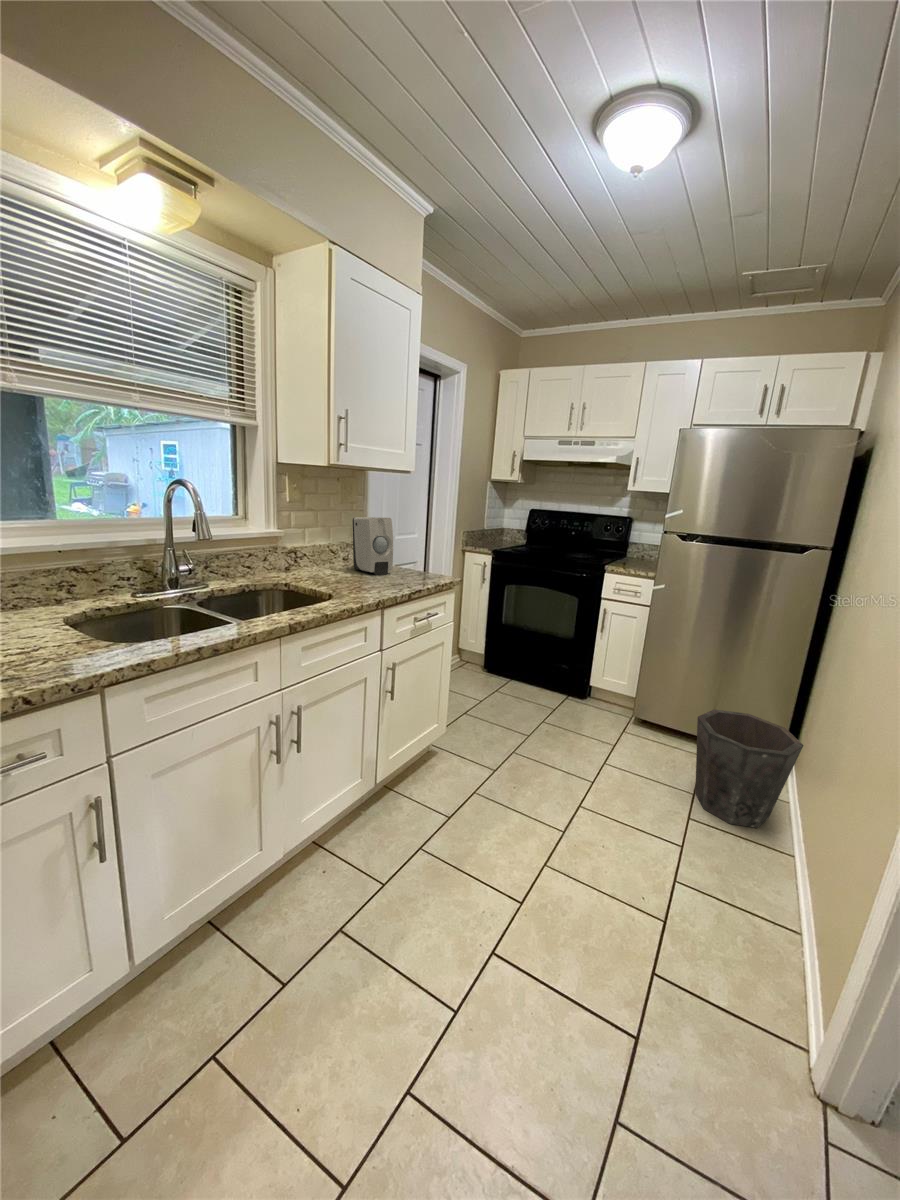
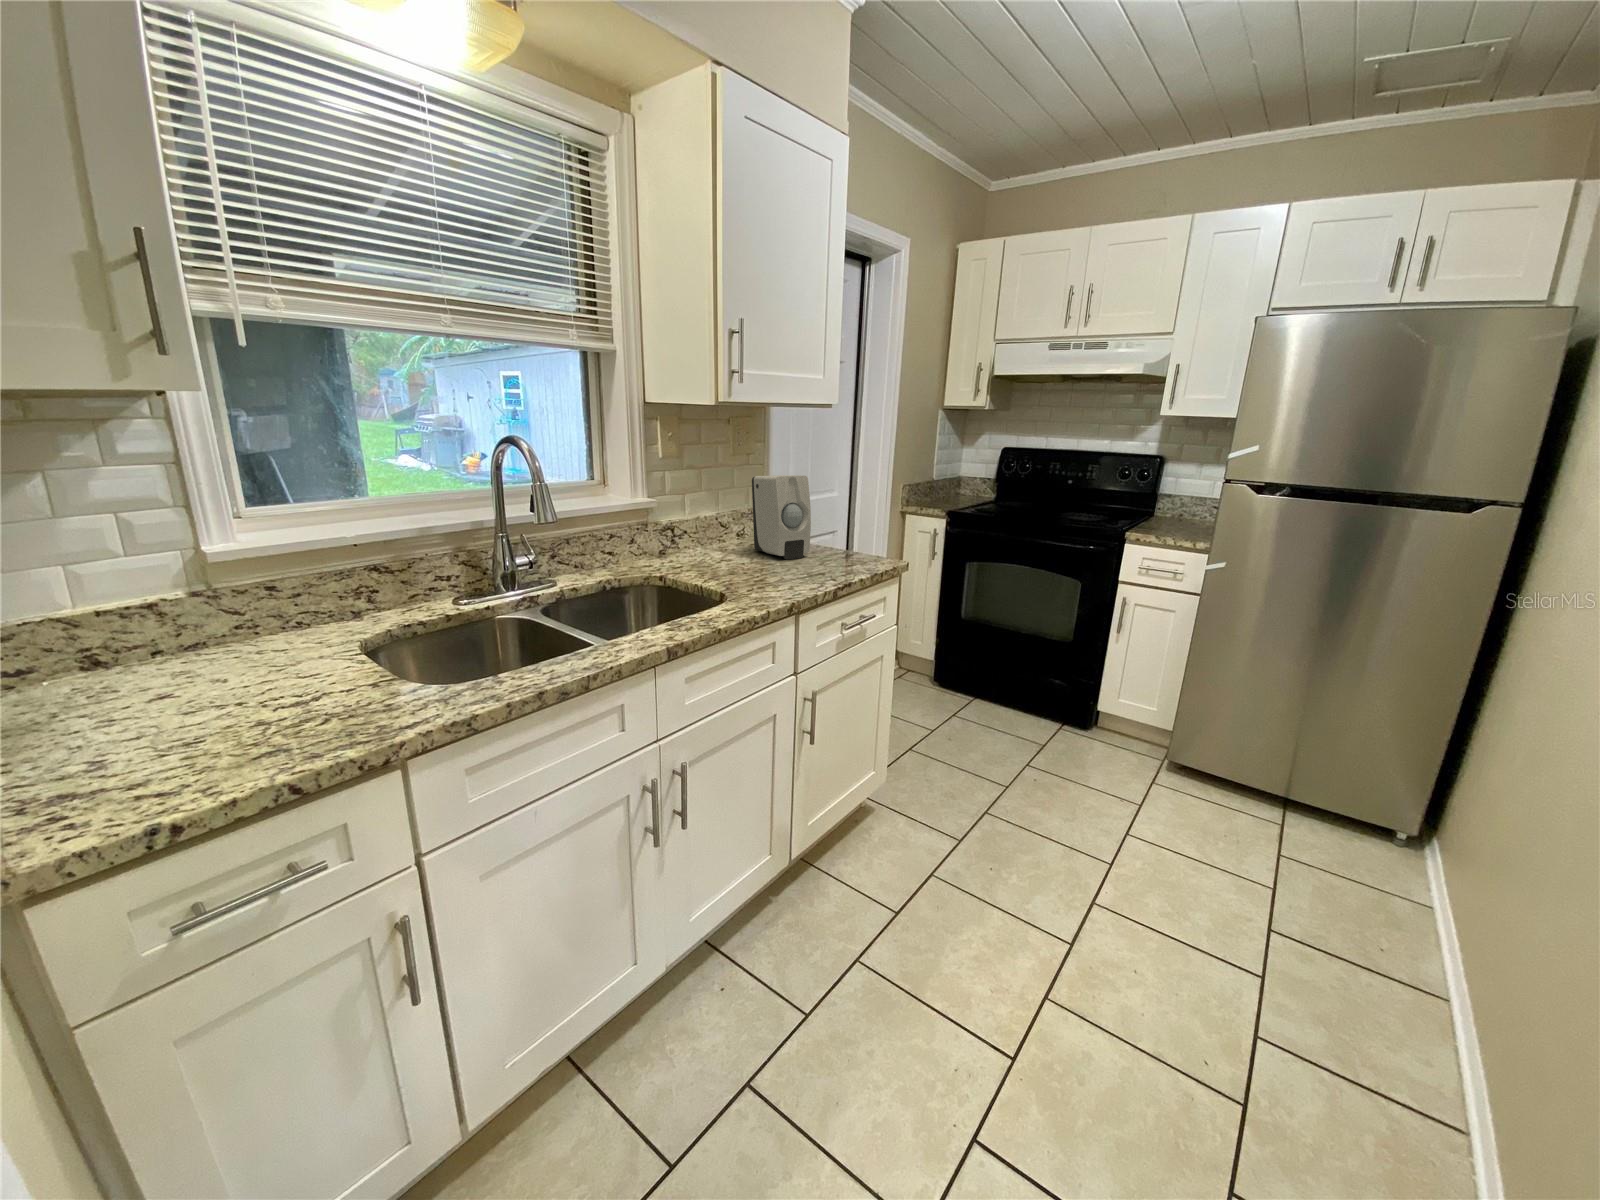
waste bin: present [695,709,803,828] -> none [1274,758,1470,947]

